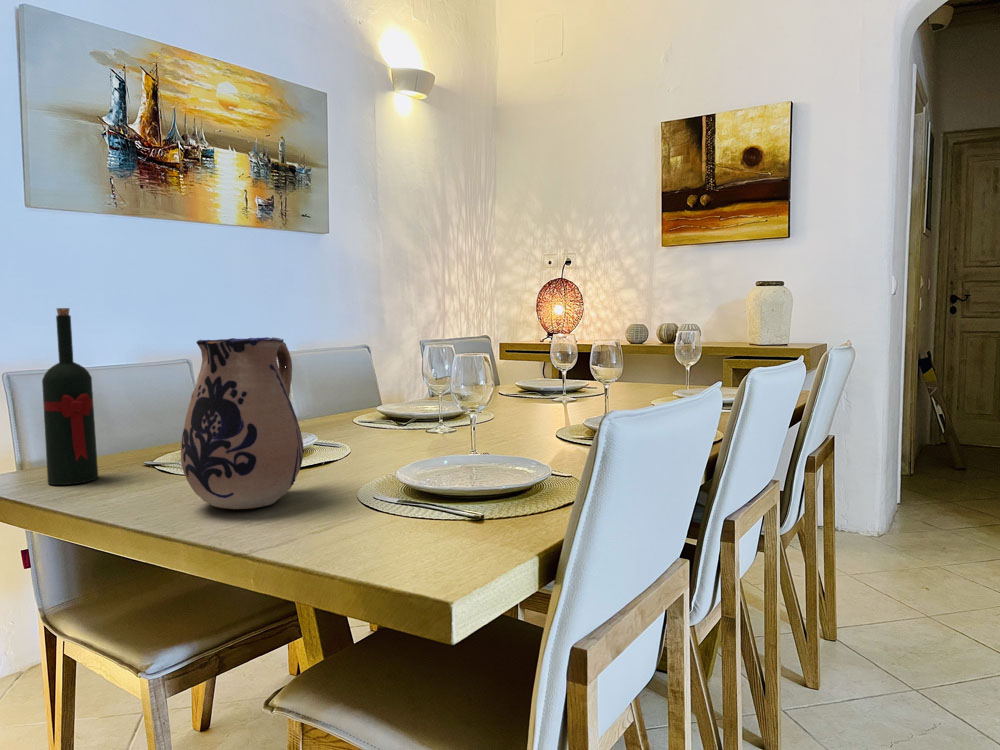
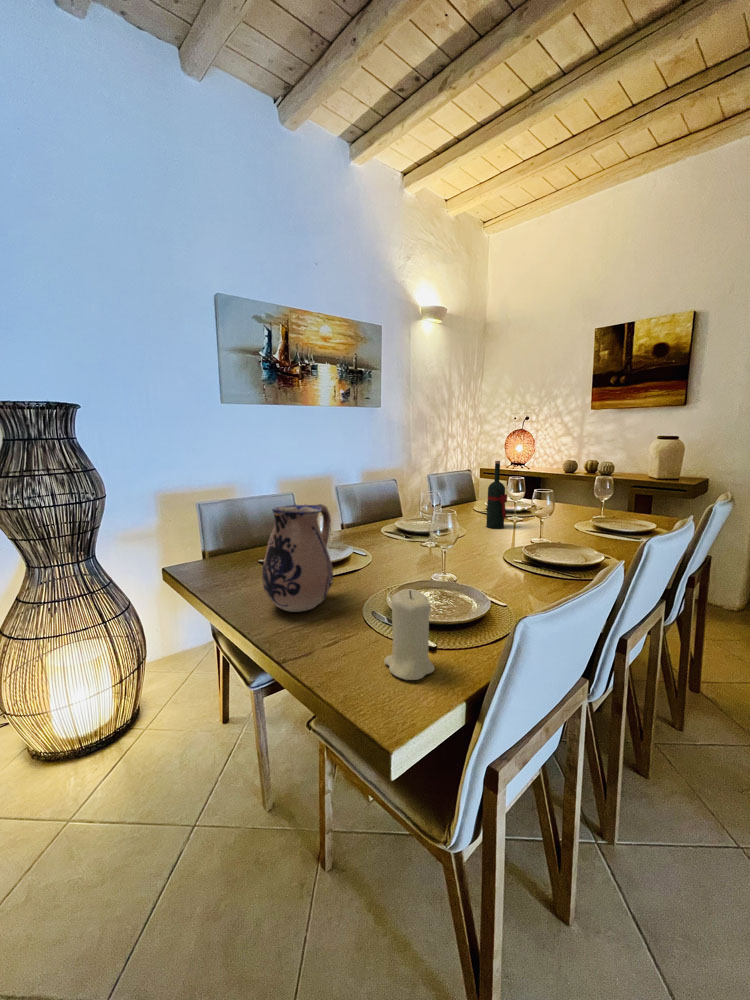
wine bottle: present [42,308,98,485] -> present [486,461,507,529]
candle: none [411,422,488,550] -> present [384,589,434,680]

